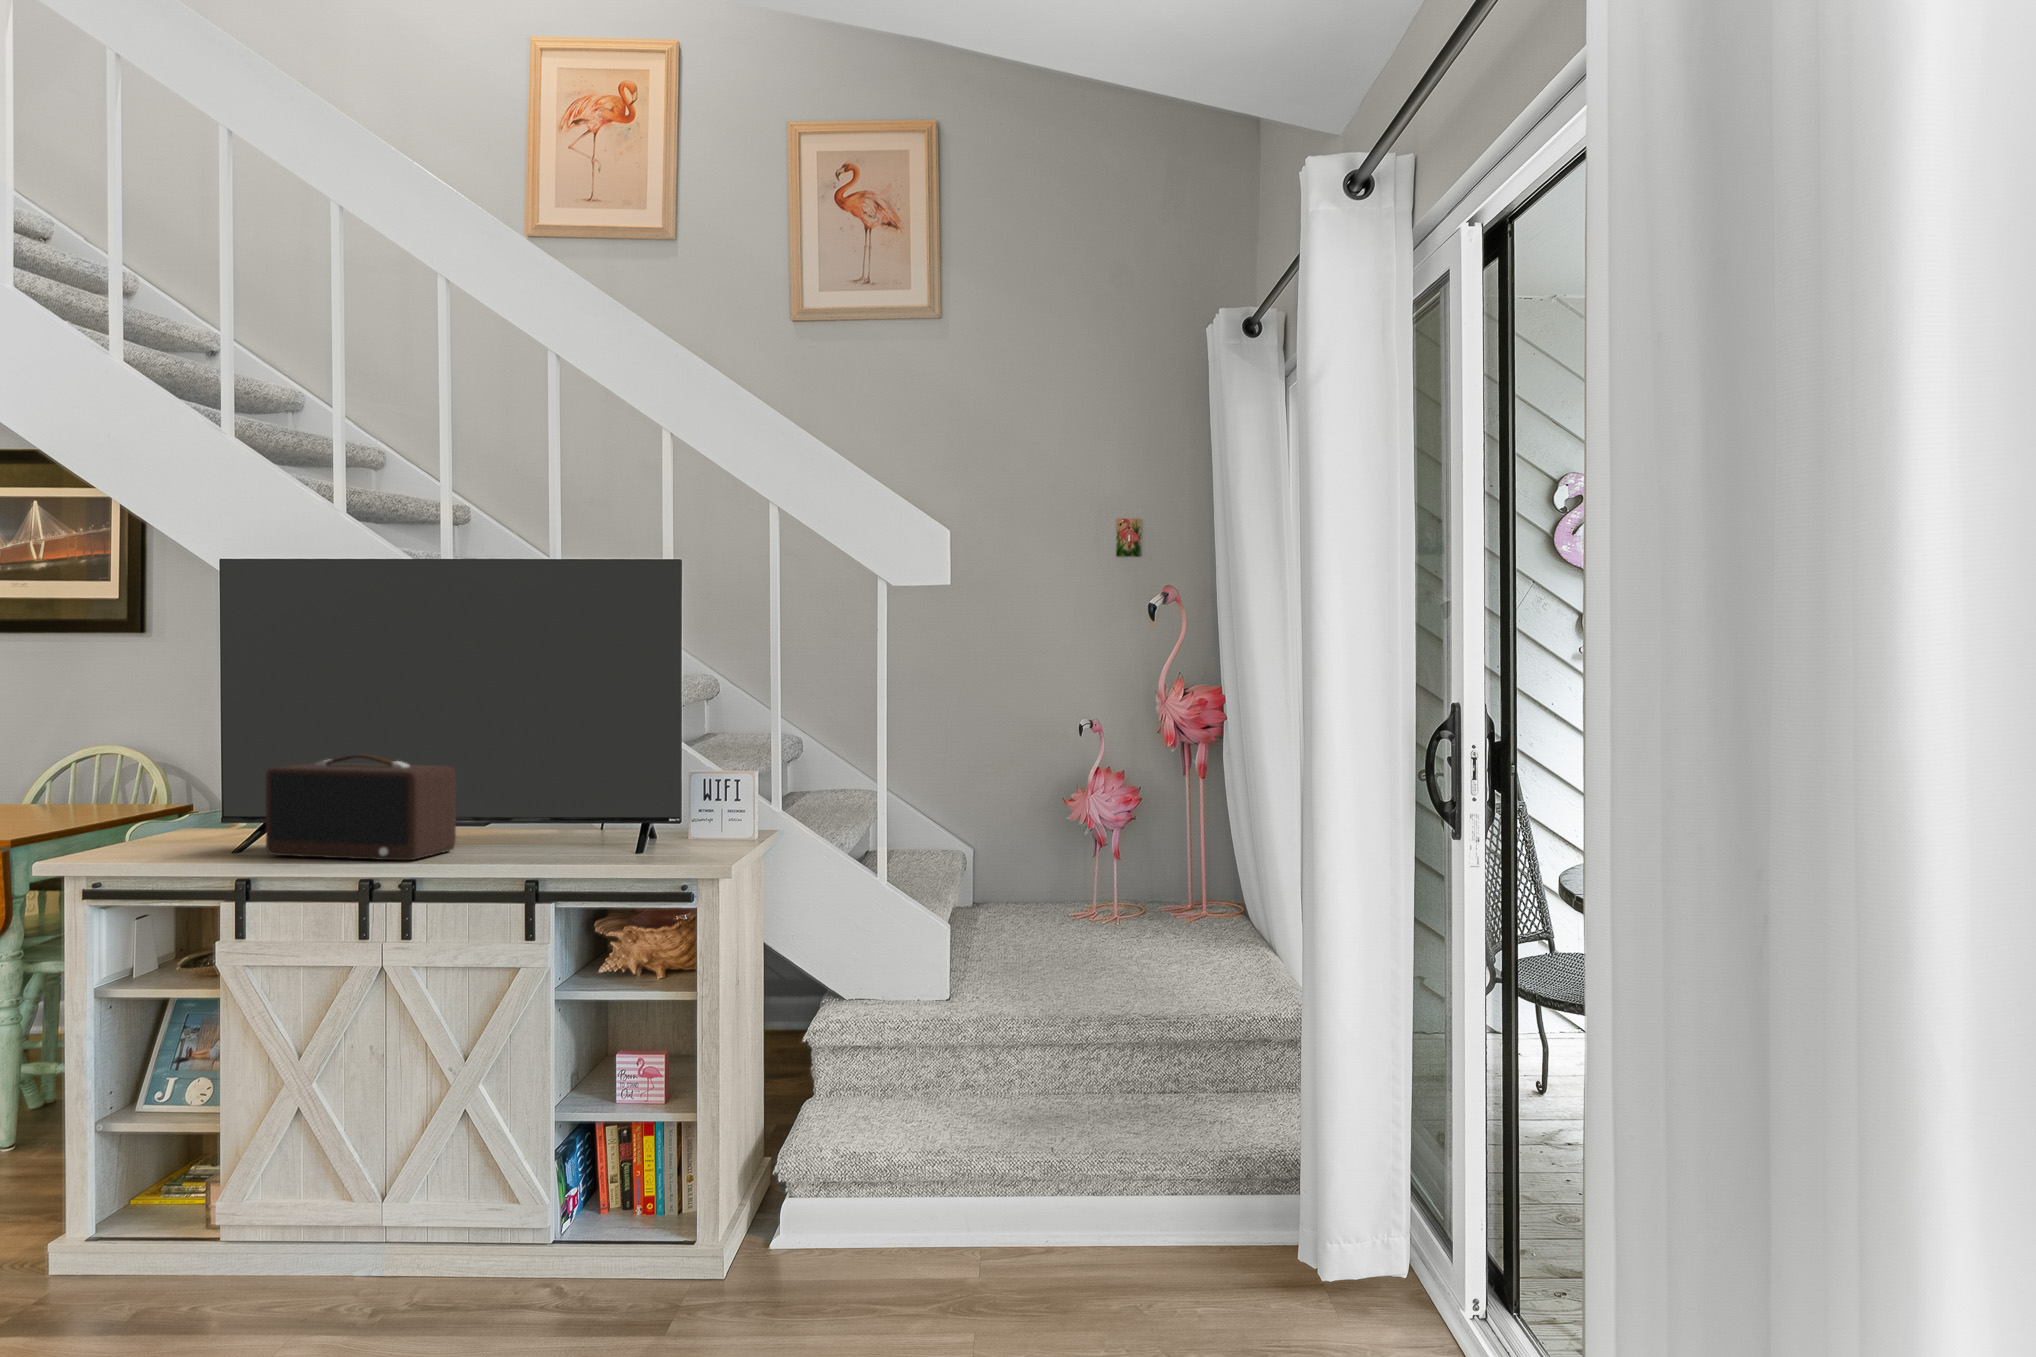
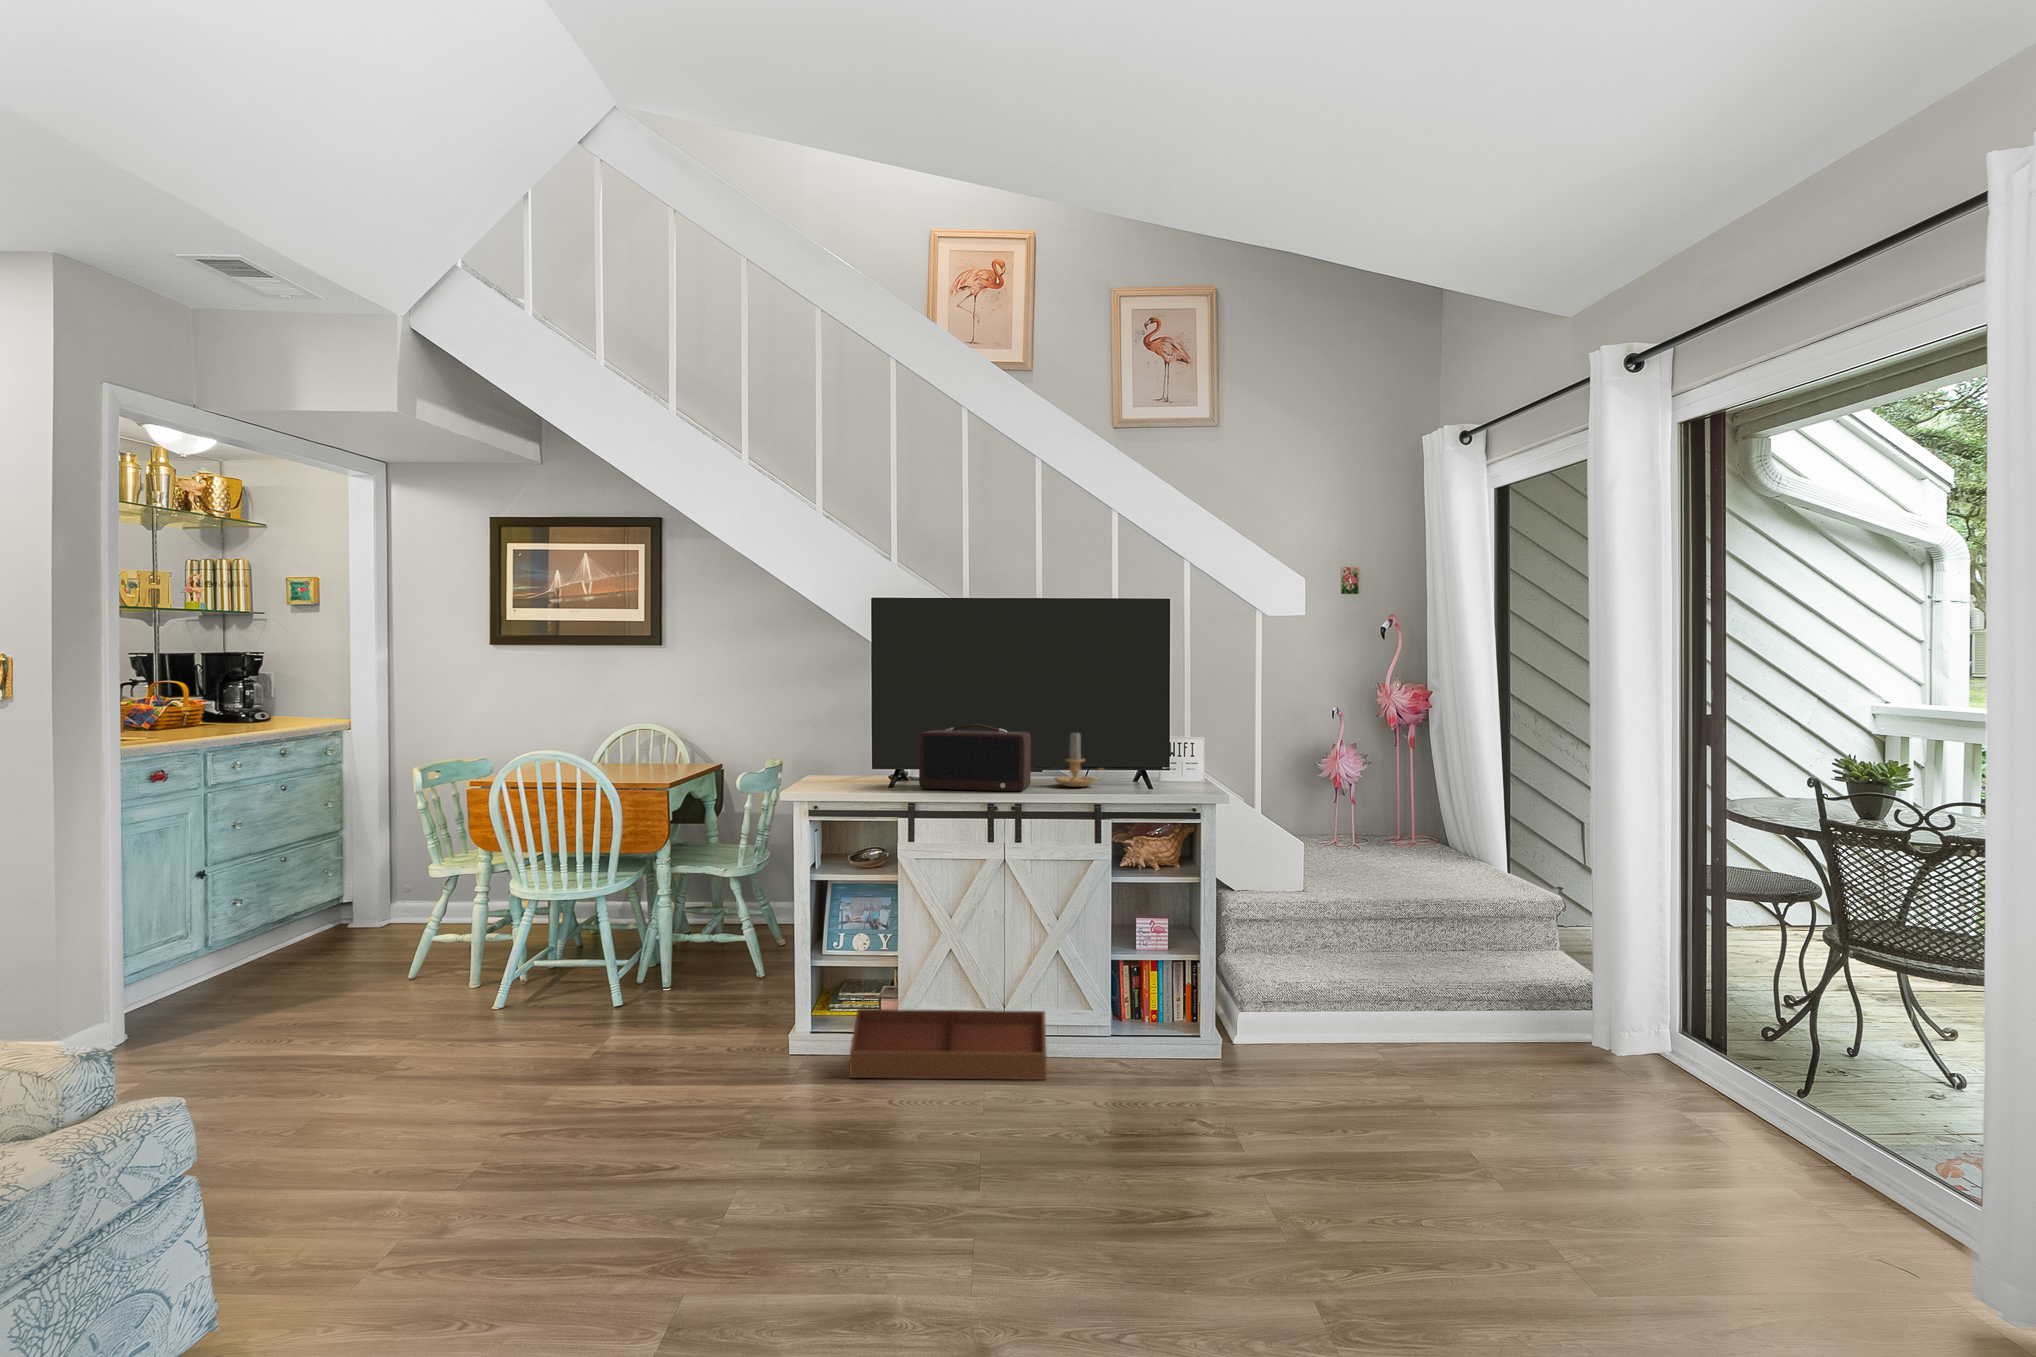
candle: none [494,762,573,851] -> present [1054,733,1096,787]
storage bin: none [88,1204,442,1326] -> present [849,1009,1047,1080]

